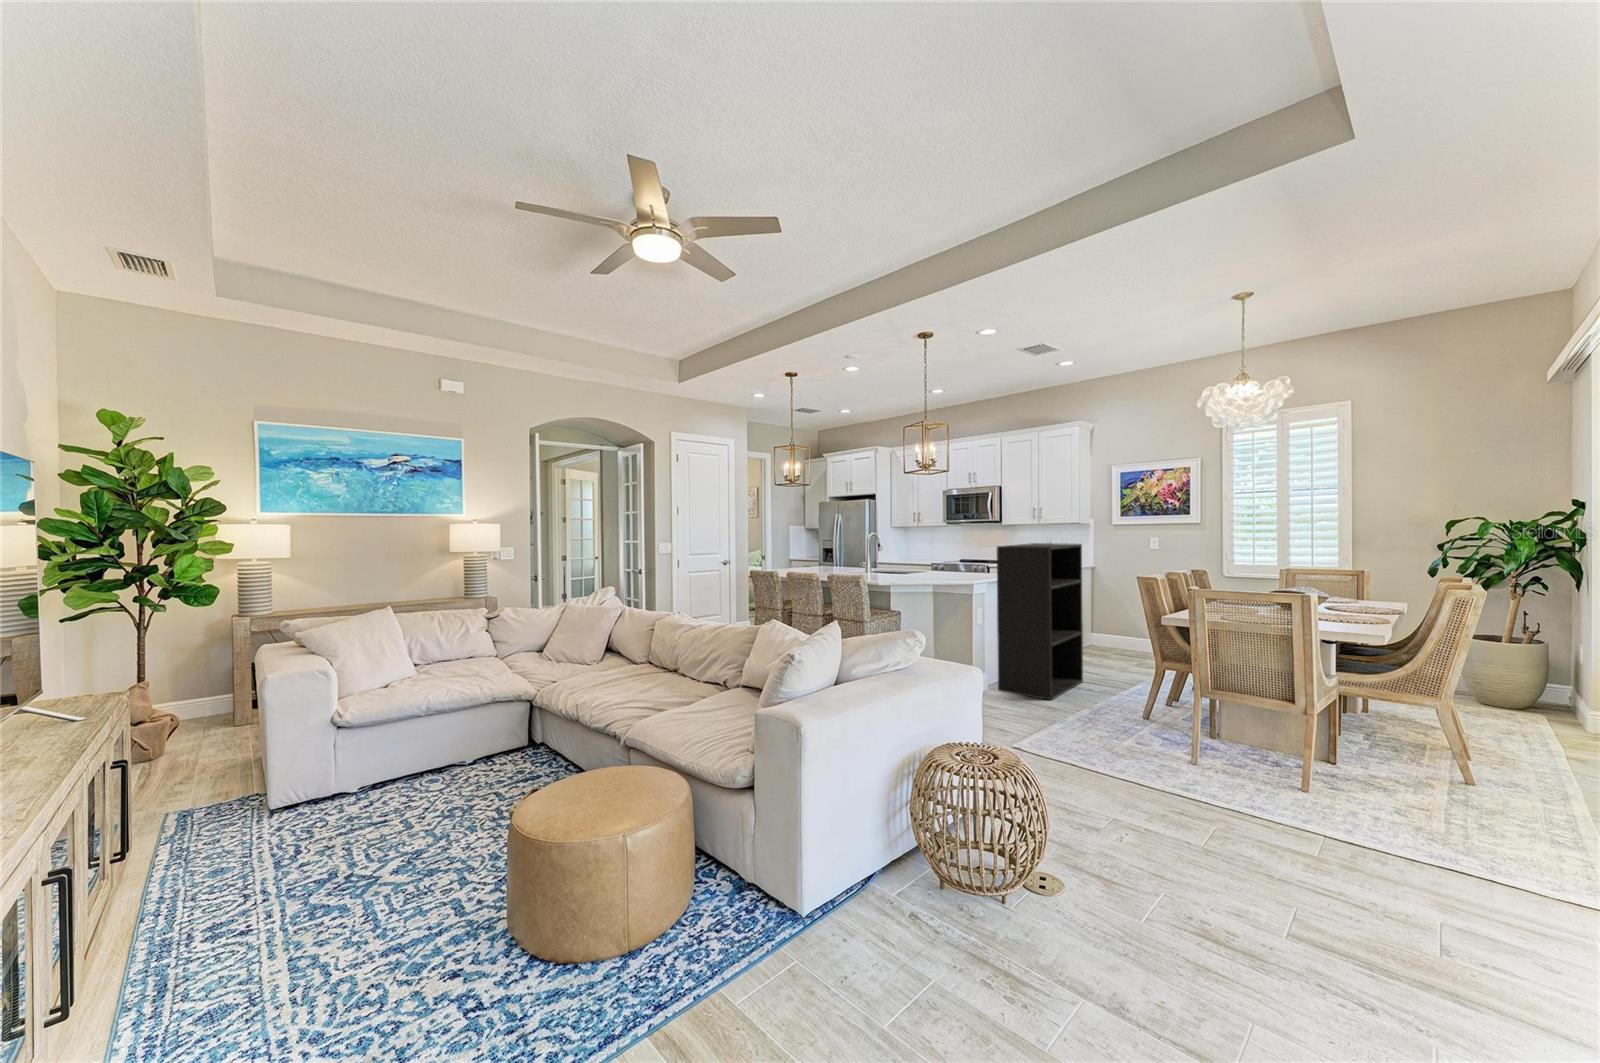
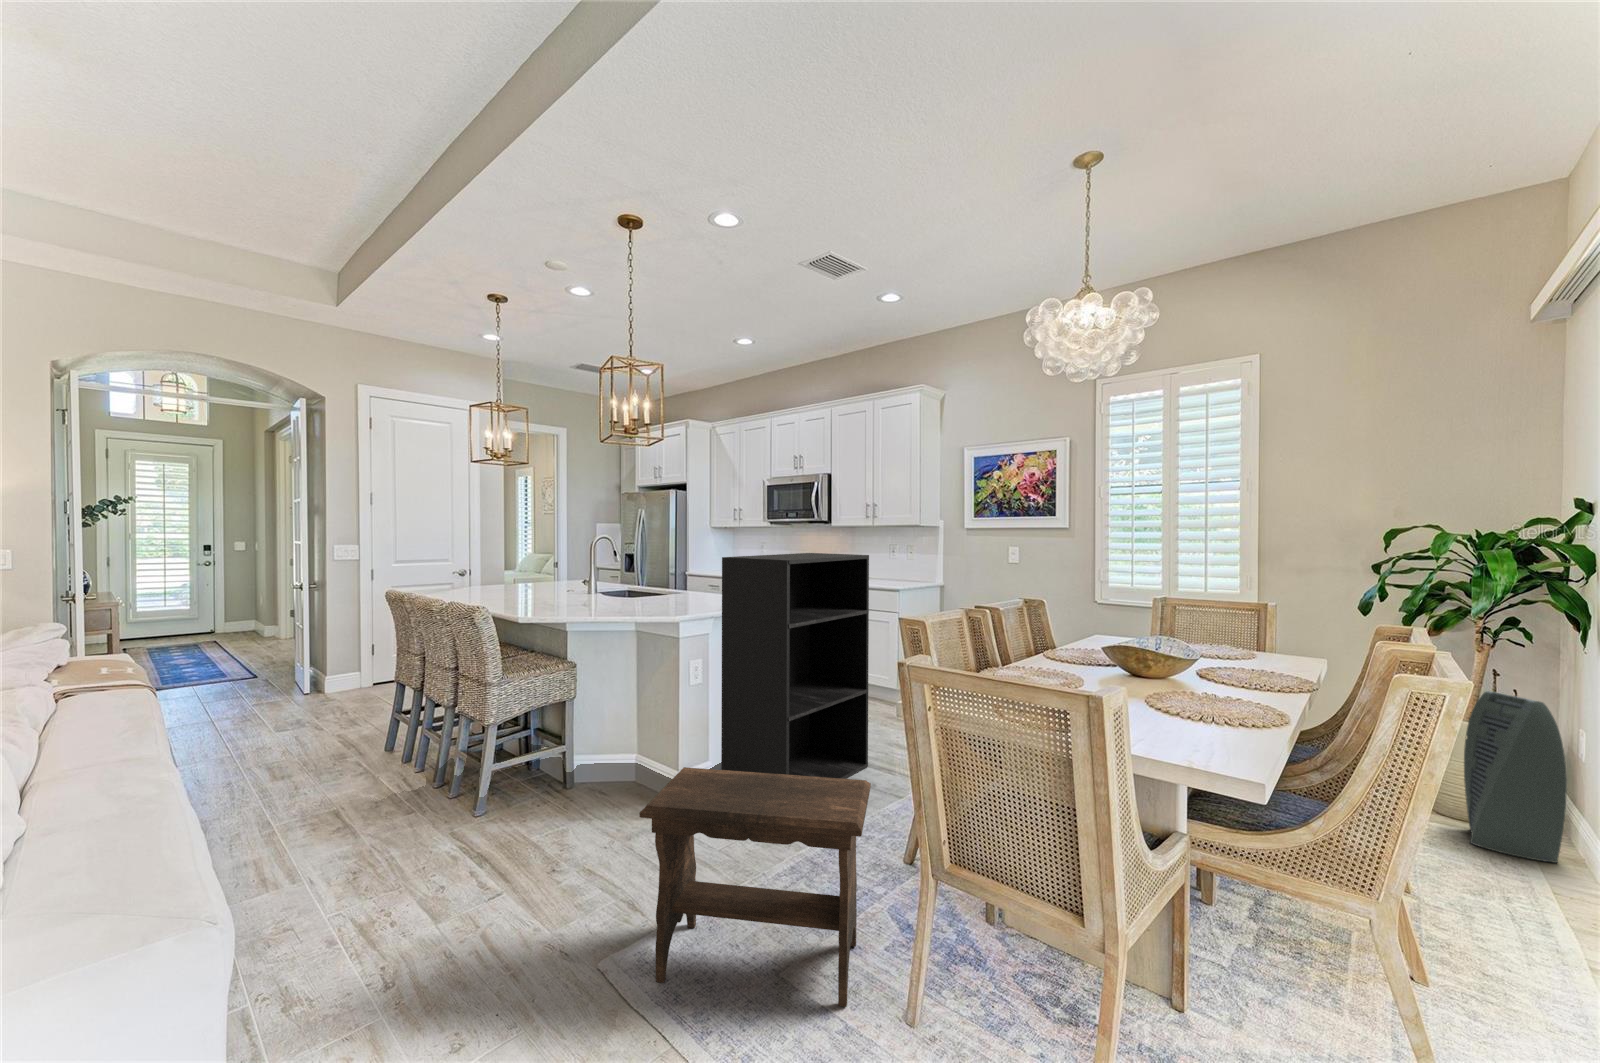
air purifier: none [1503,623,1570,726] -> present [1464,691,1567,863]
footstool: none [1039,657,1170,766] -> present [639,767,871,1007]

